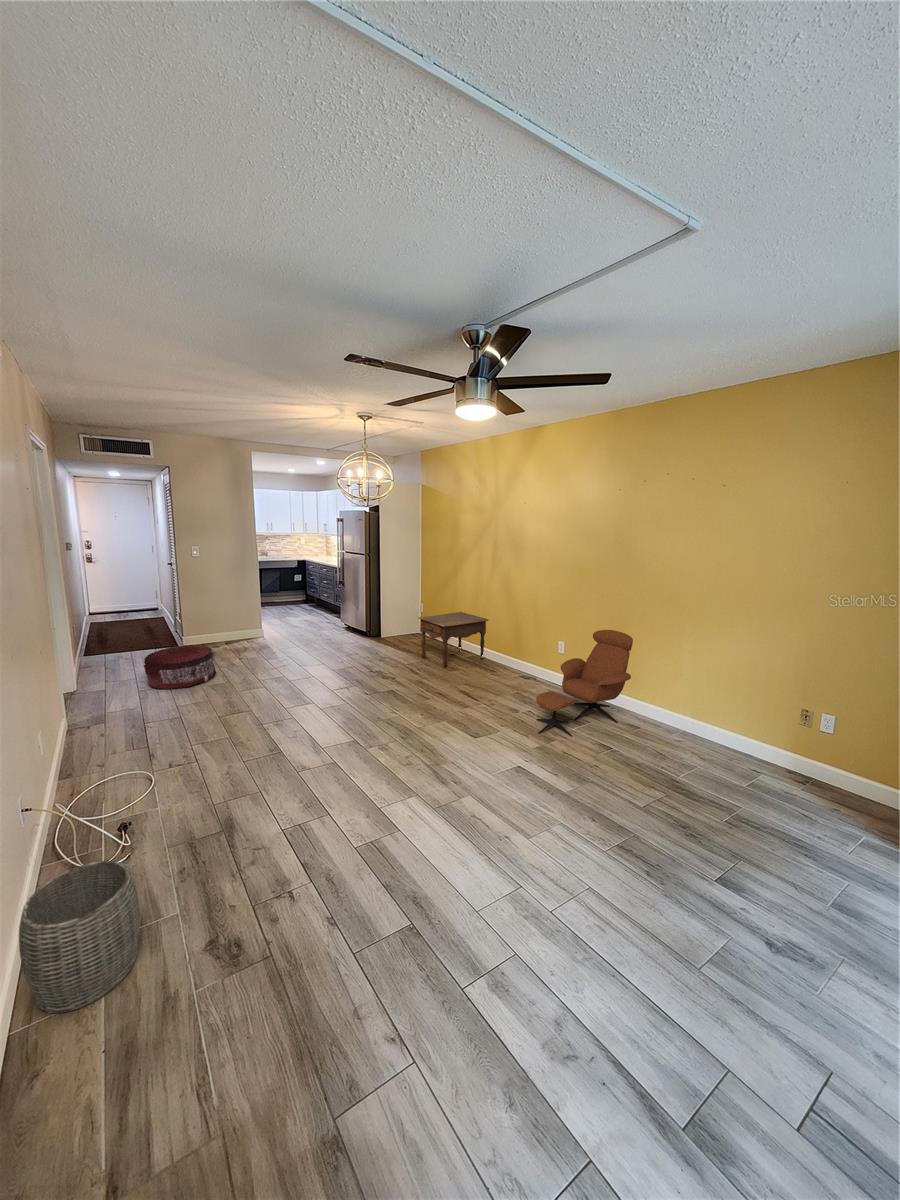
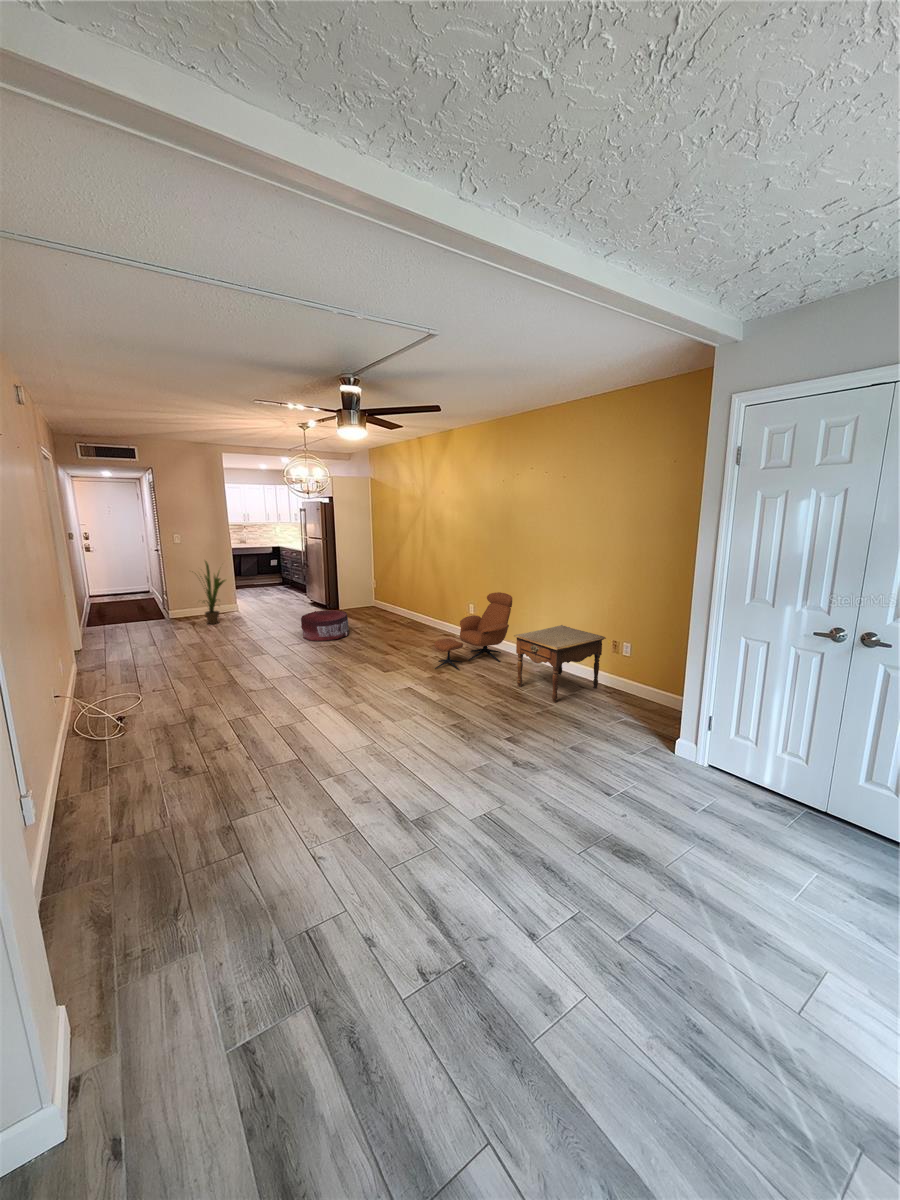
house plant: none [206,576,254,655] -> present [205,561,225,624]
side table: present [419,612,488,668] -> present [514,625,606,702]
pouf: present [144,645,217,689] -> present [301,610,349,641]
woven basket: present [19,861,140,1013] -> none [58,717,129,793]

